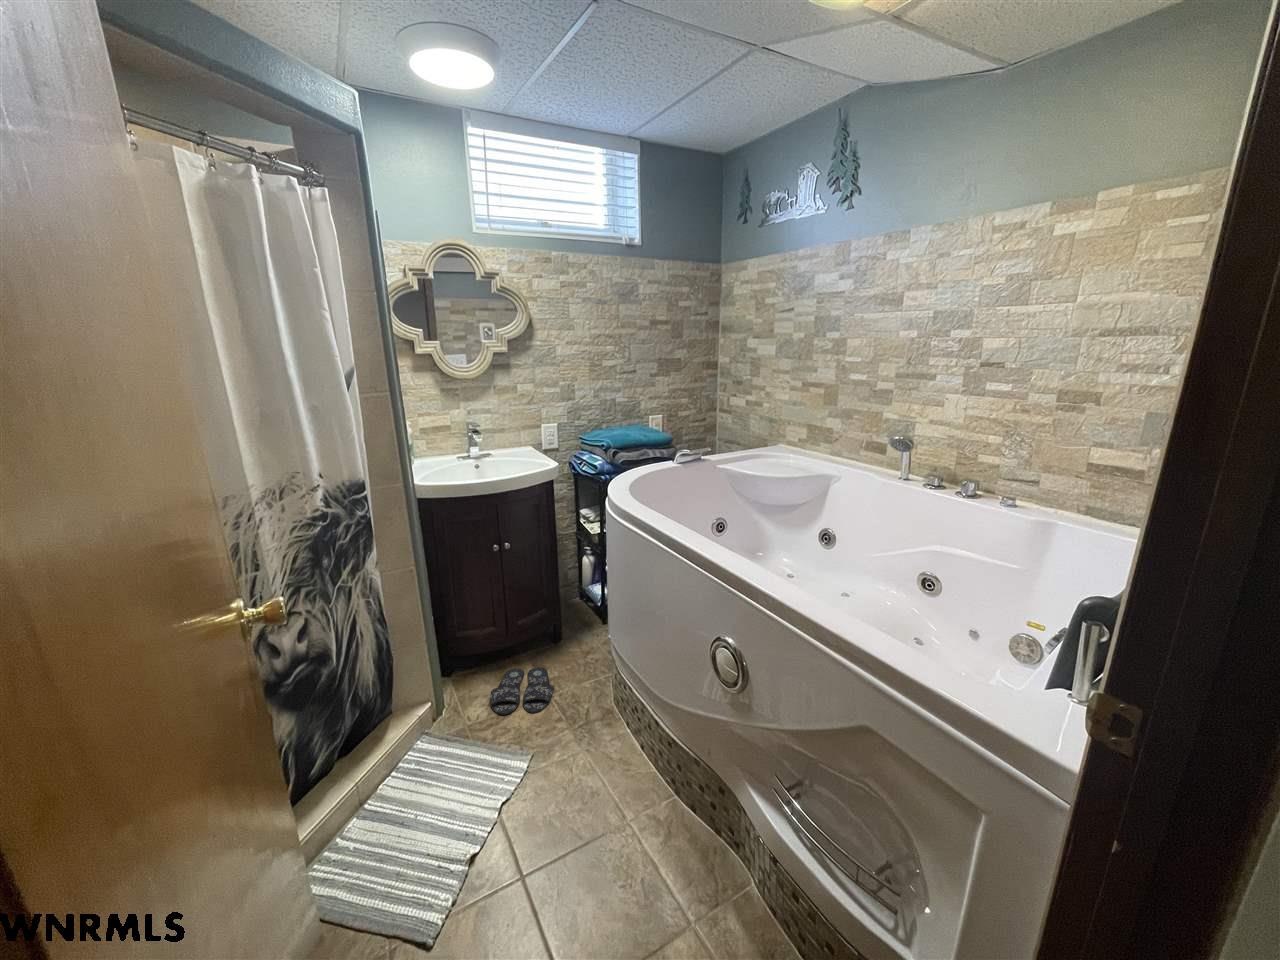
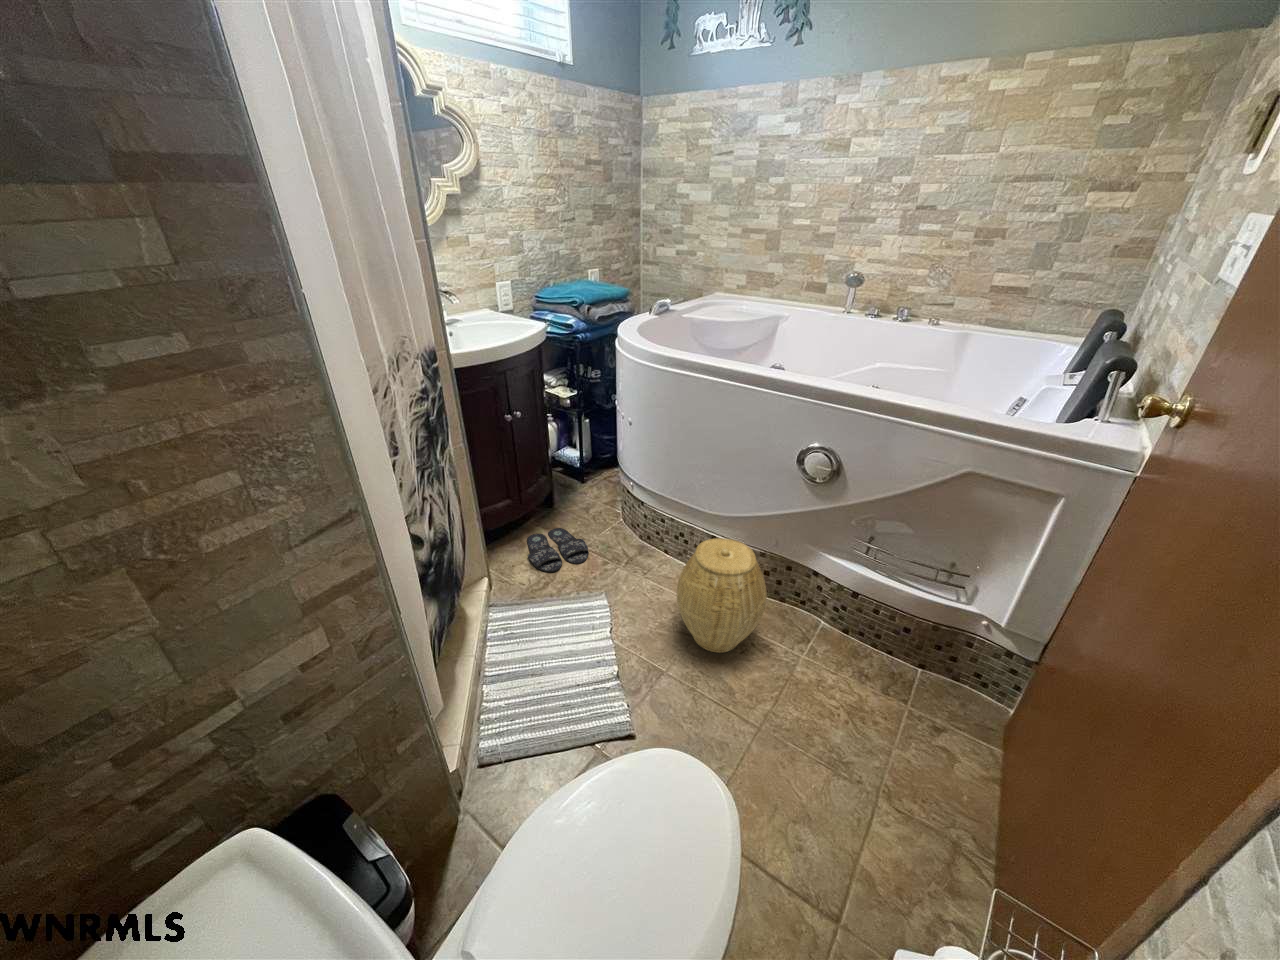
woven basket: none [552,725,658,878] -> present [677,538,767,653]

